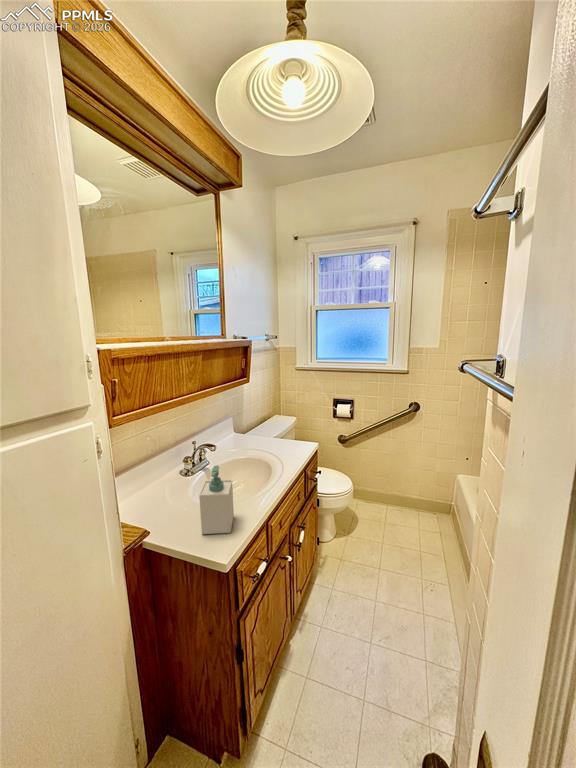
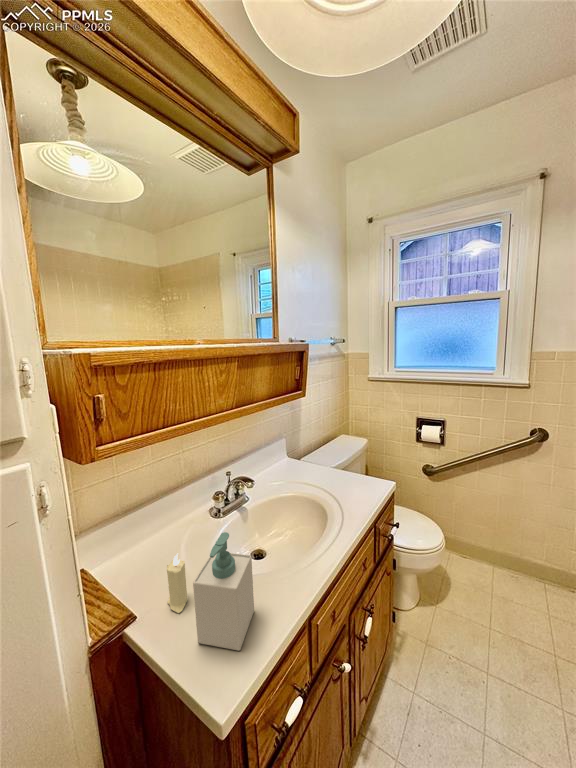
candle: none [171,486,186,525] -> present [167,554,188,613]

